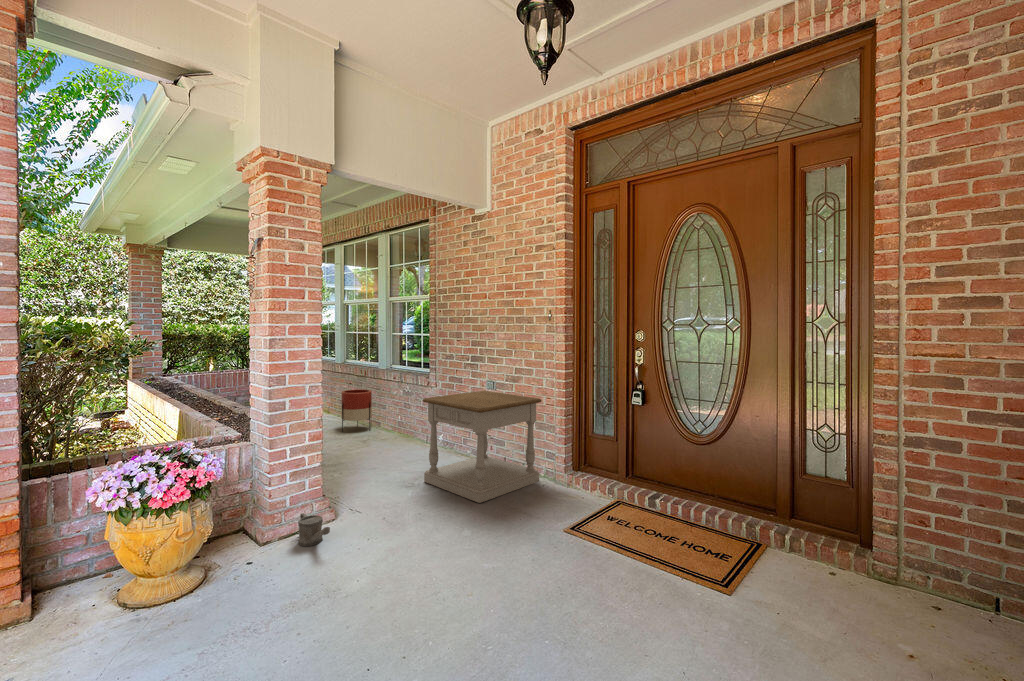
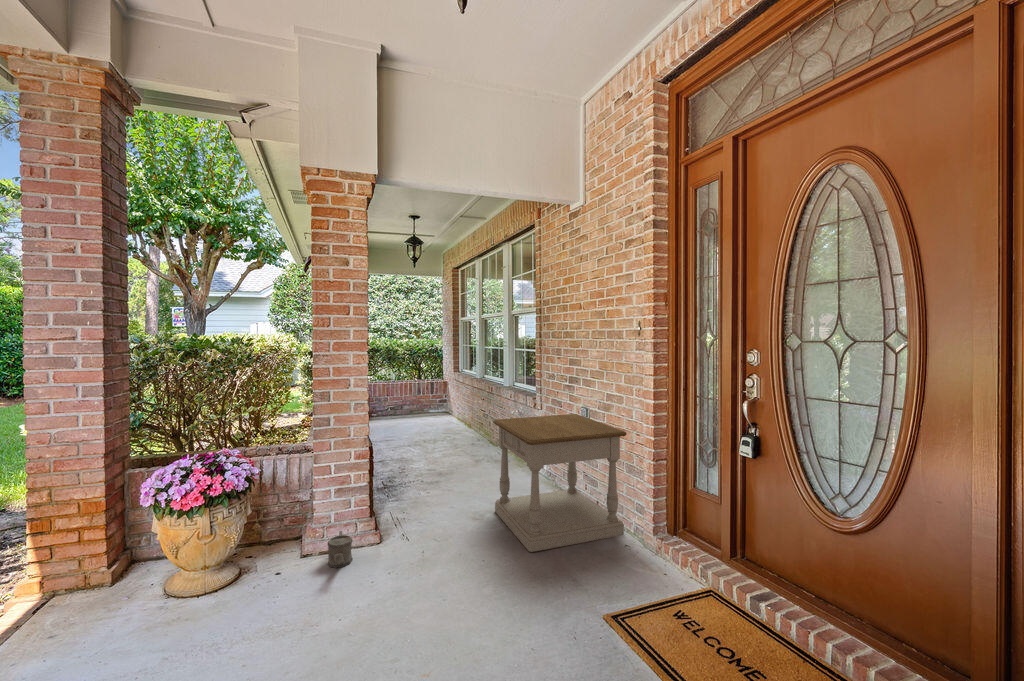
planter: present [341,389,372,432] -> none [467,399,496,442]

